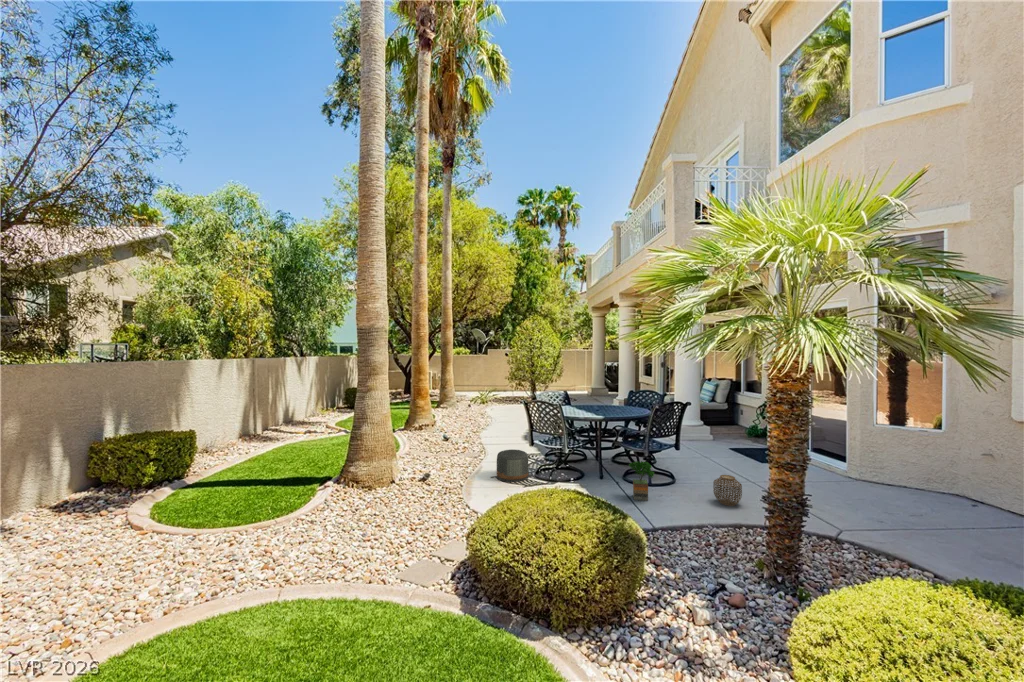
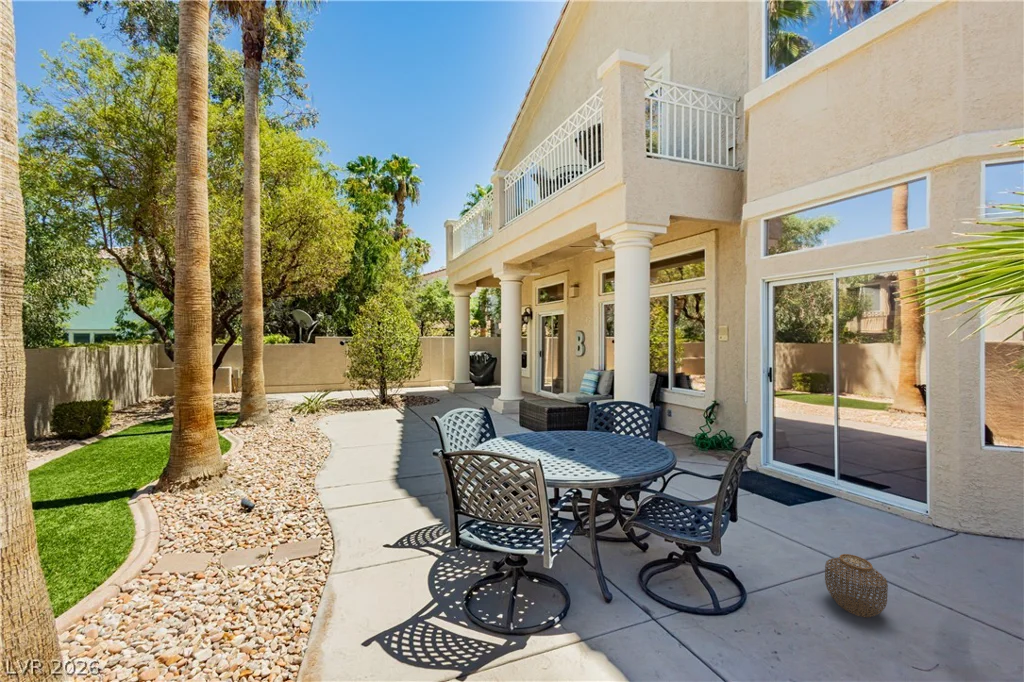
pouf: present [497,450,528,482] -> none [392,555,467,659]
potted tree: present [629,461,654,501] -> none [700,558,769,653]

